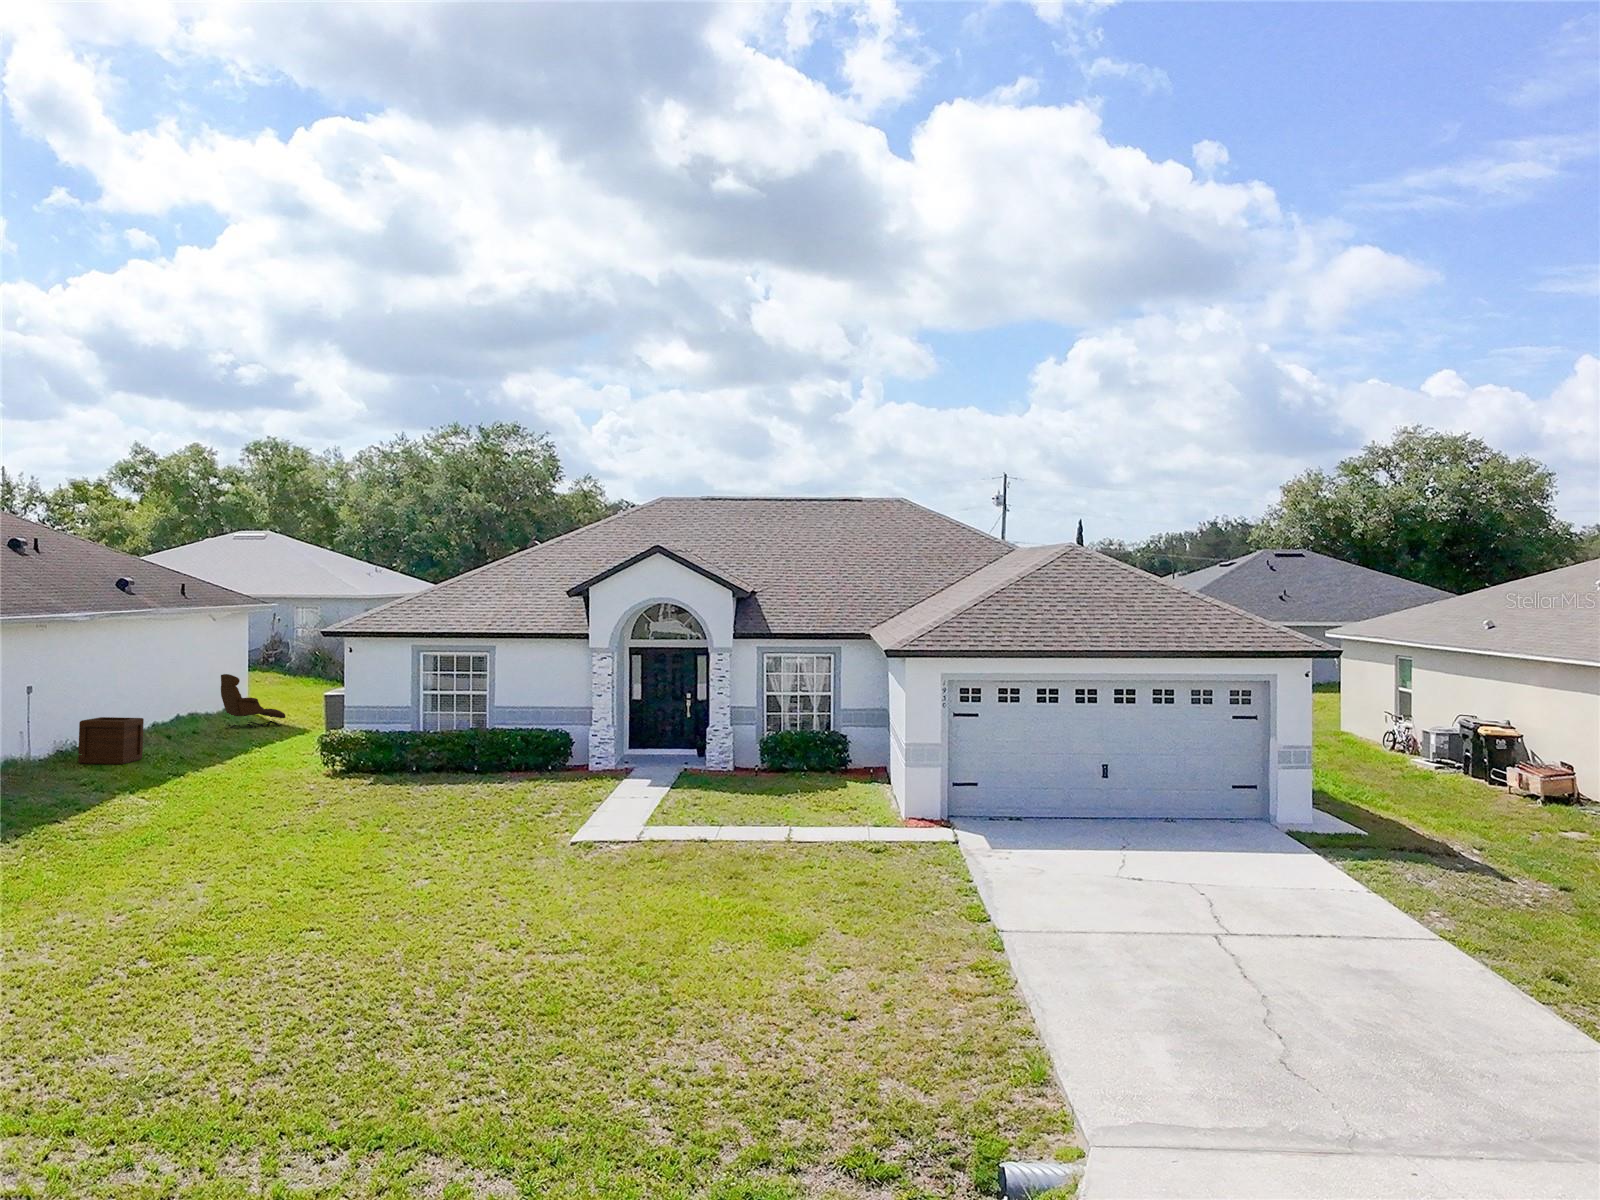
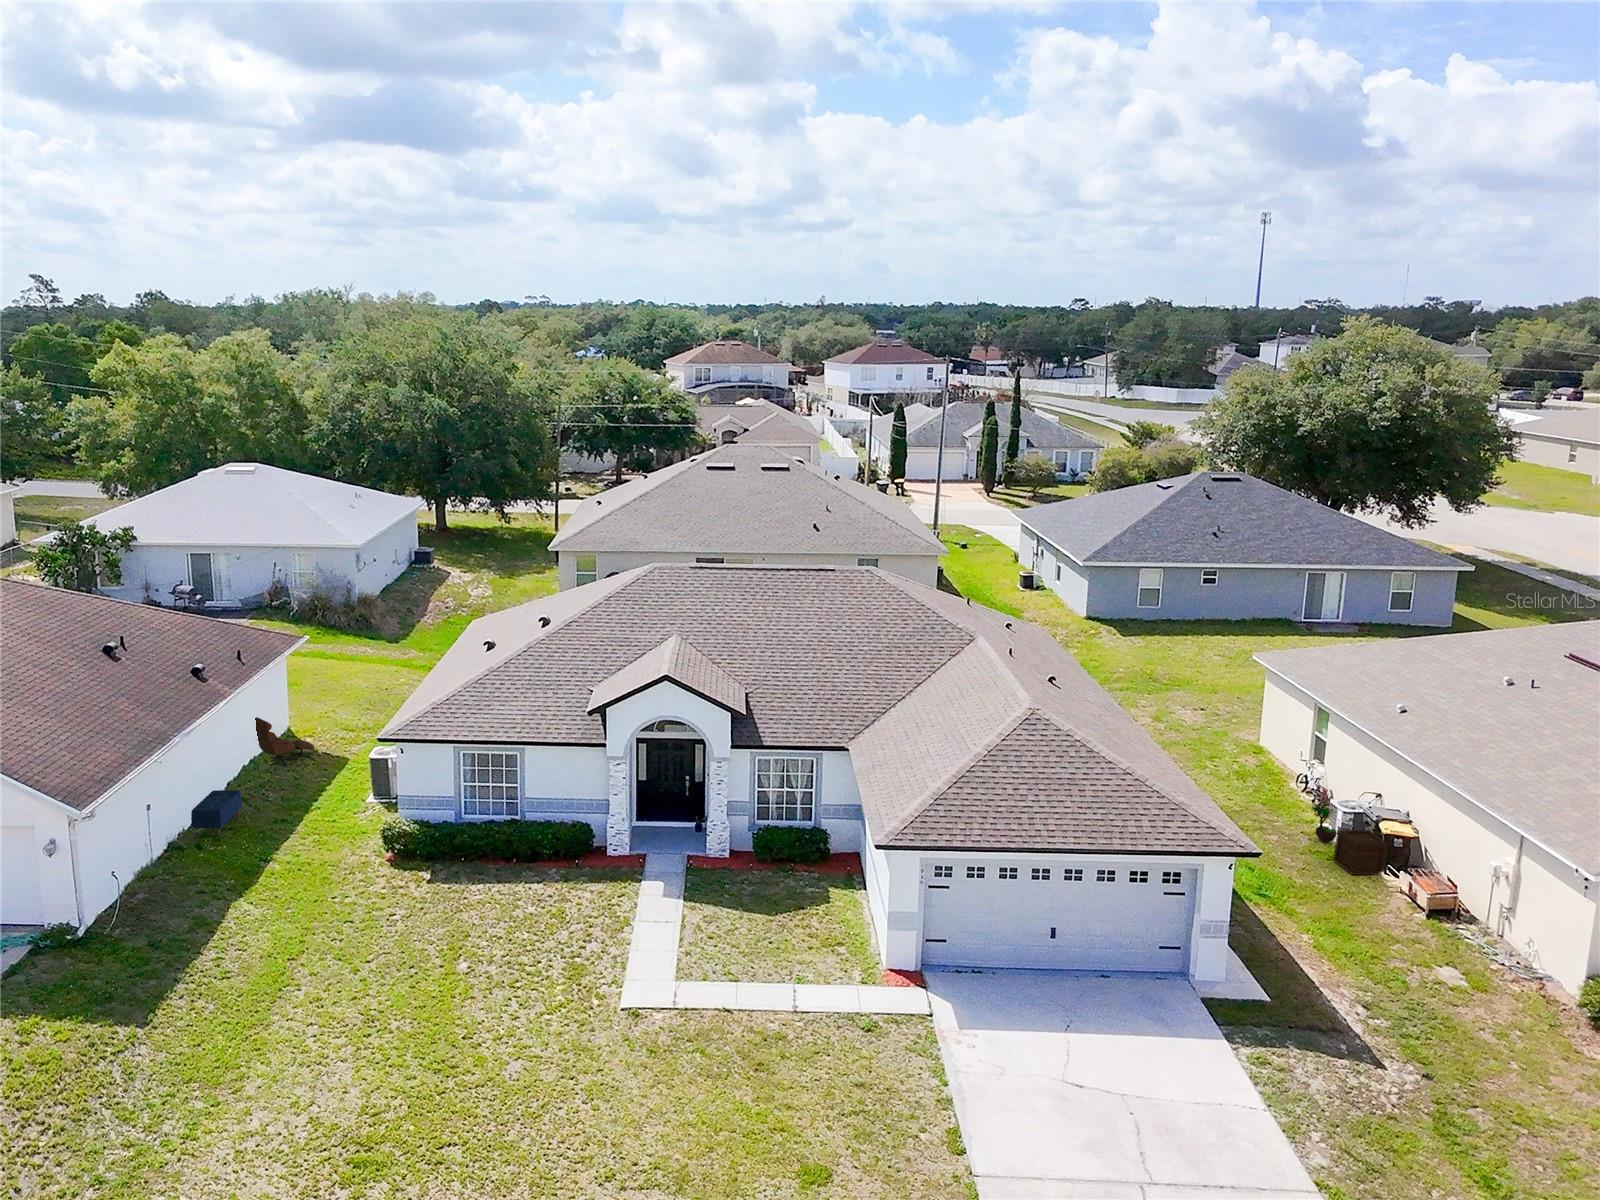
bench: none [134,714,194,751] -> present [191,790,242,836]
wooden crate: present [78,717,144,764] -> present [1333,830,1389,875]
potted tree: none [1396,720,1432,770] -> present [1311,803,1336,842]

